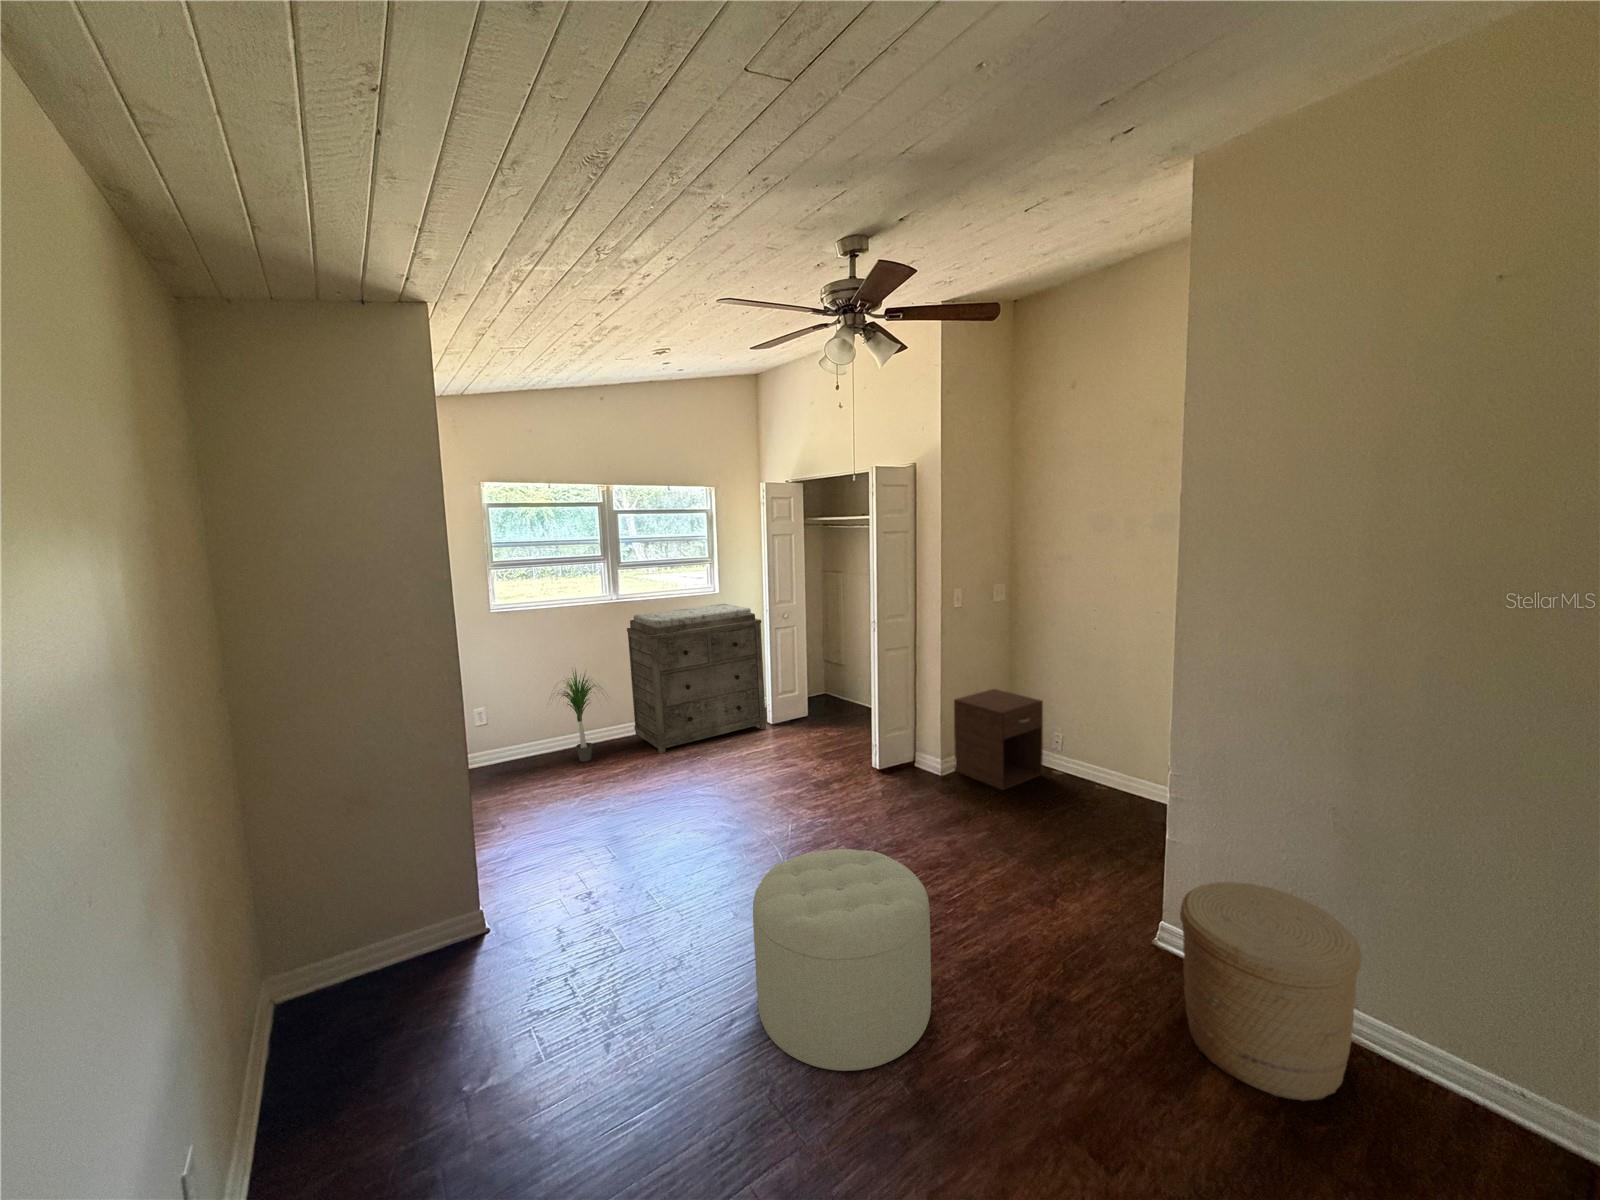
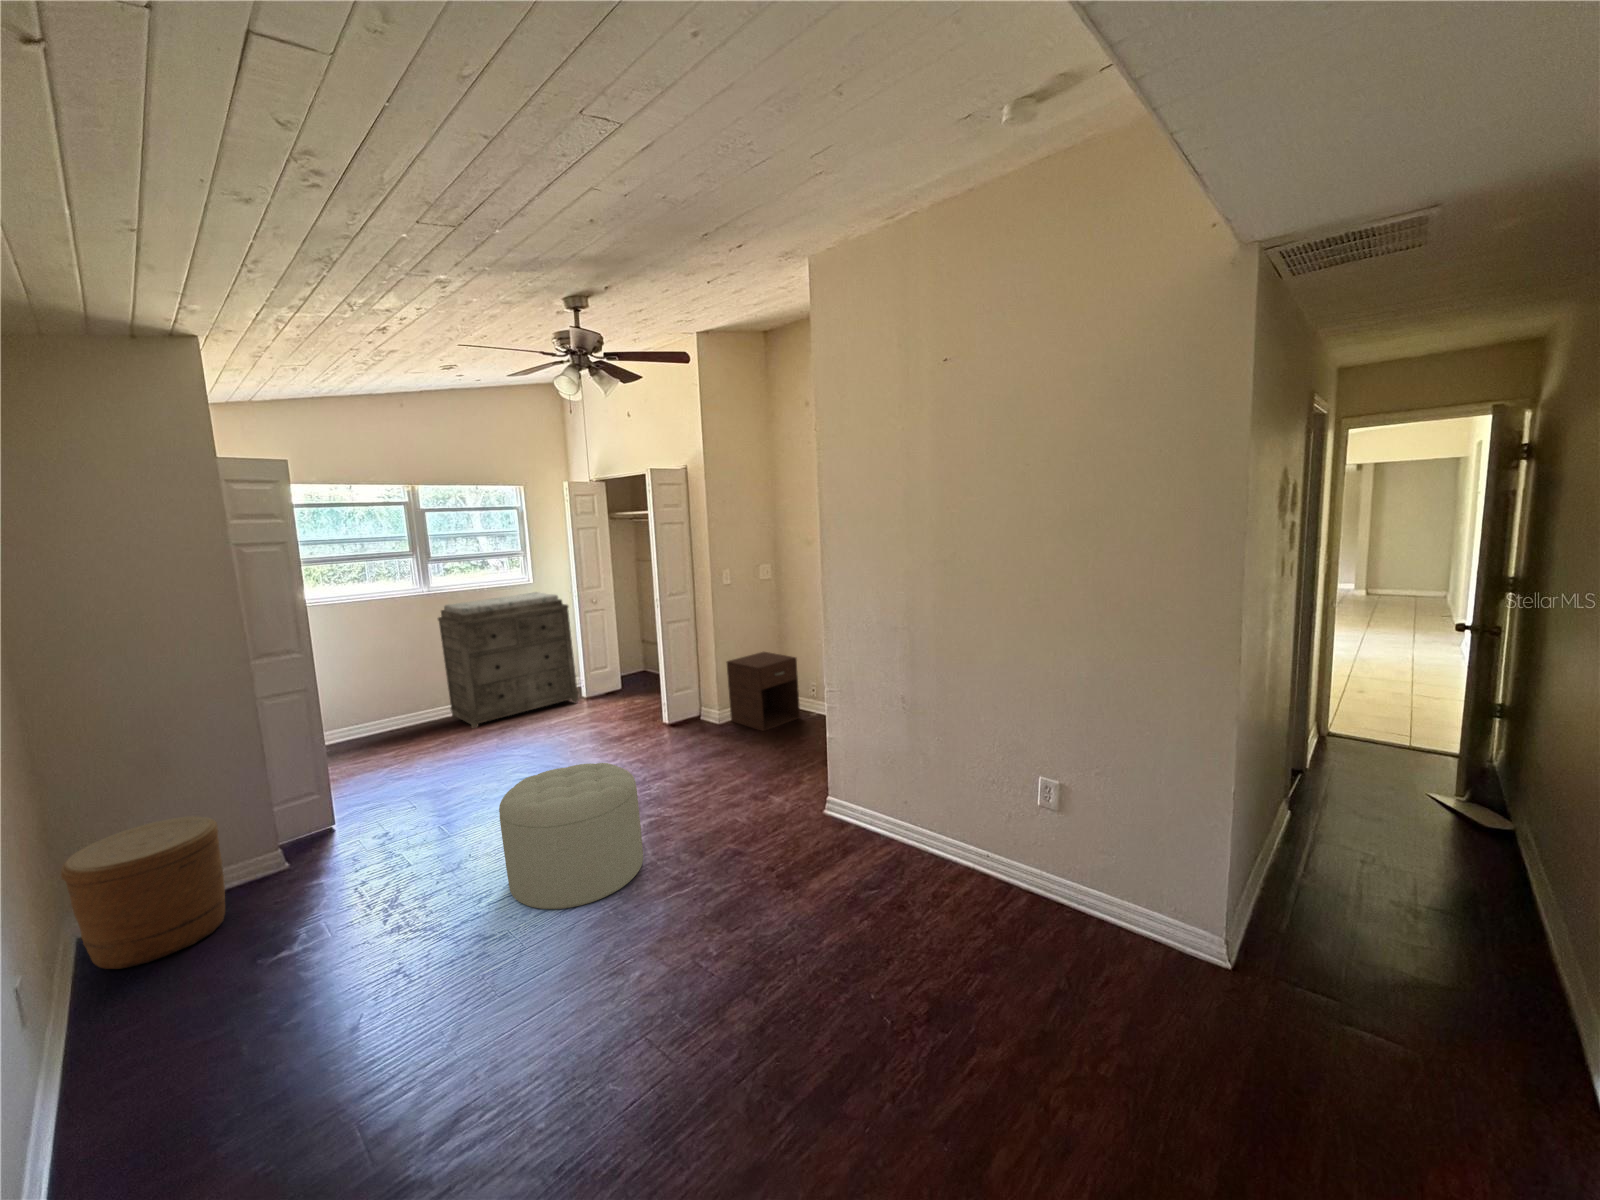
potted plant: present [558,671,602,762] -> none [355,651,423,740]
woven basket: present [1180,882,1362,1101] -> present [61,816,225,969]

